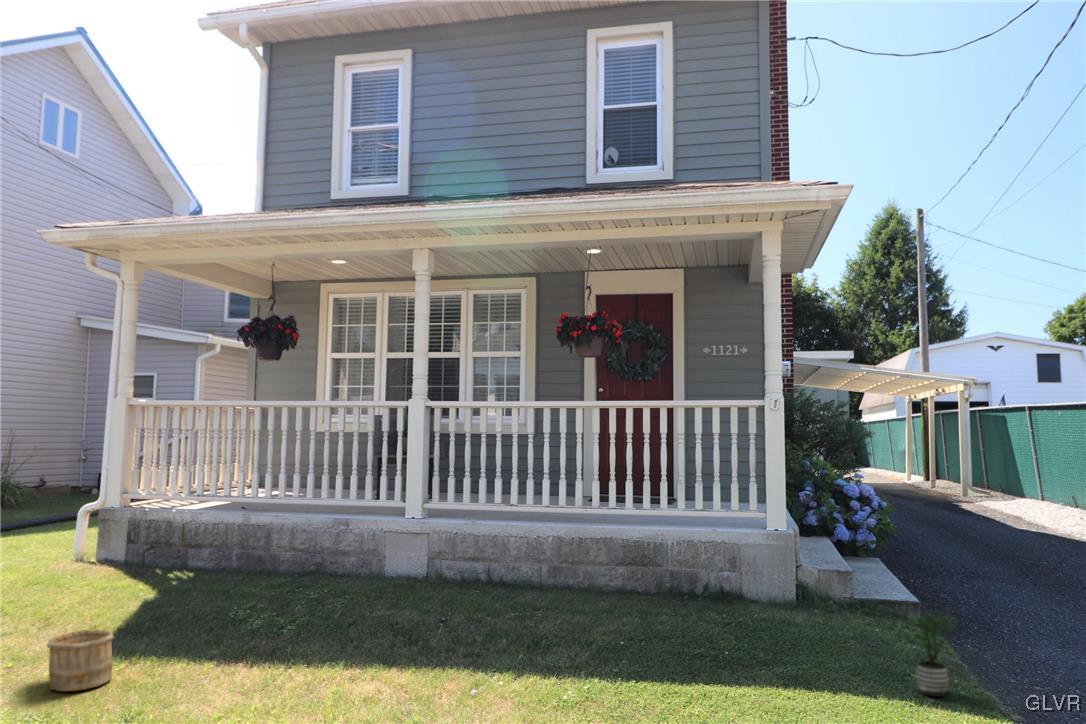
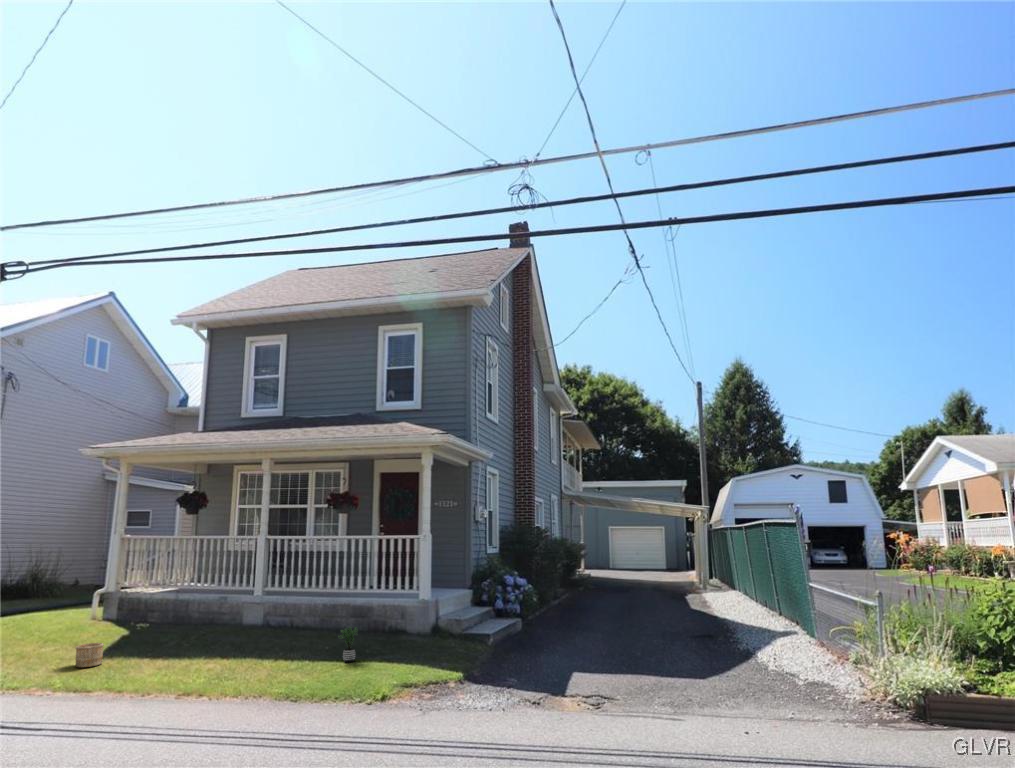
potted plant: present [907,613,957,697] -> present [340,627,358,662]

